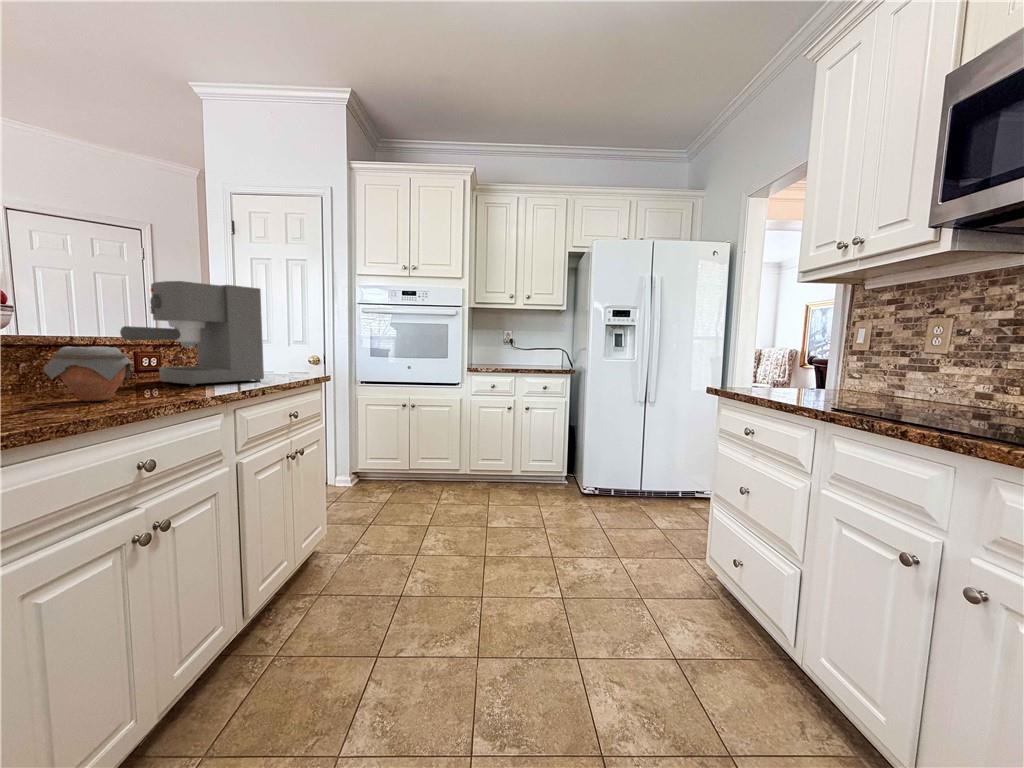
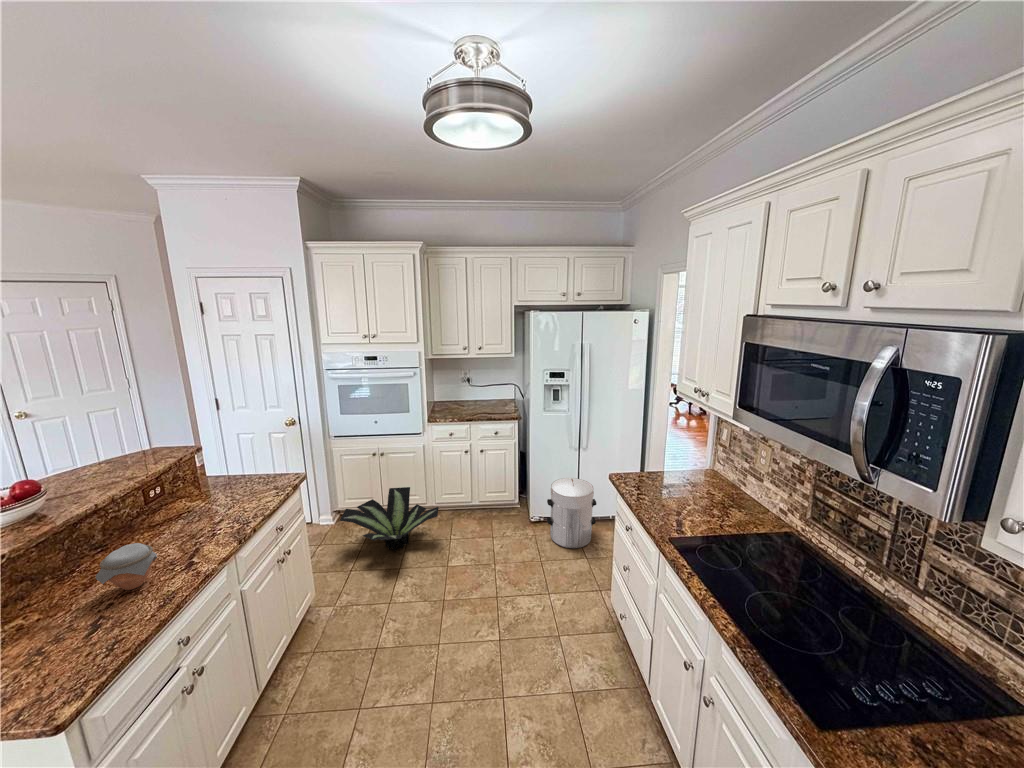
coffee maker: present [120,281,264,386] -> none [137,431,253,532]
waste bin: none [607,435,670,520] -> present [547,478,596,549]
potted plant: none [361,447,477,512] -> present [340,487,438,551]

